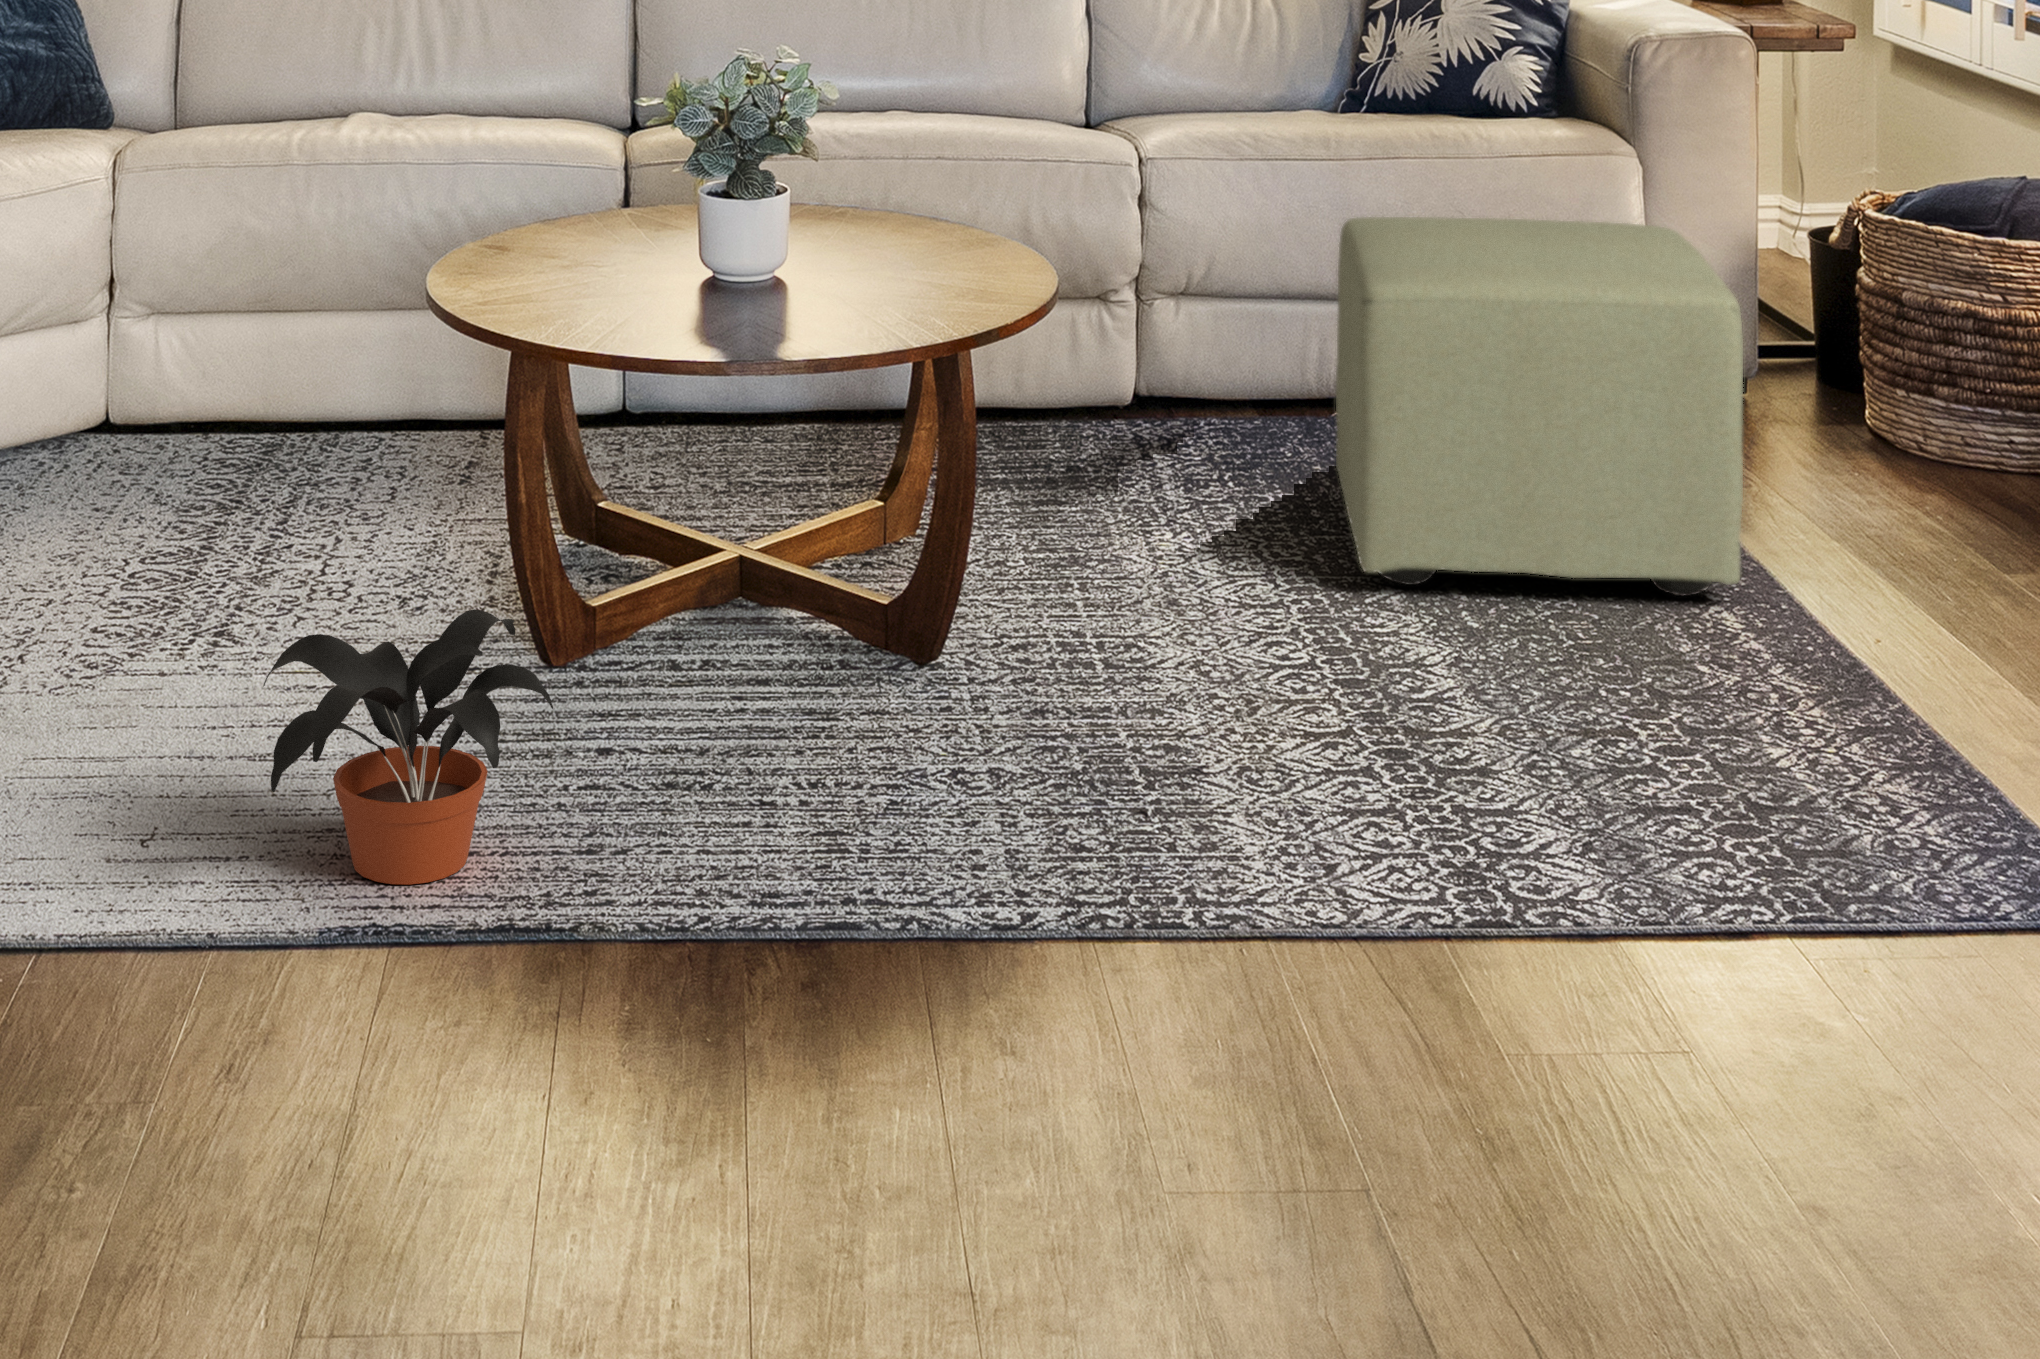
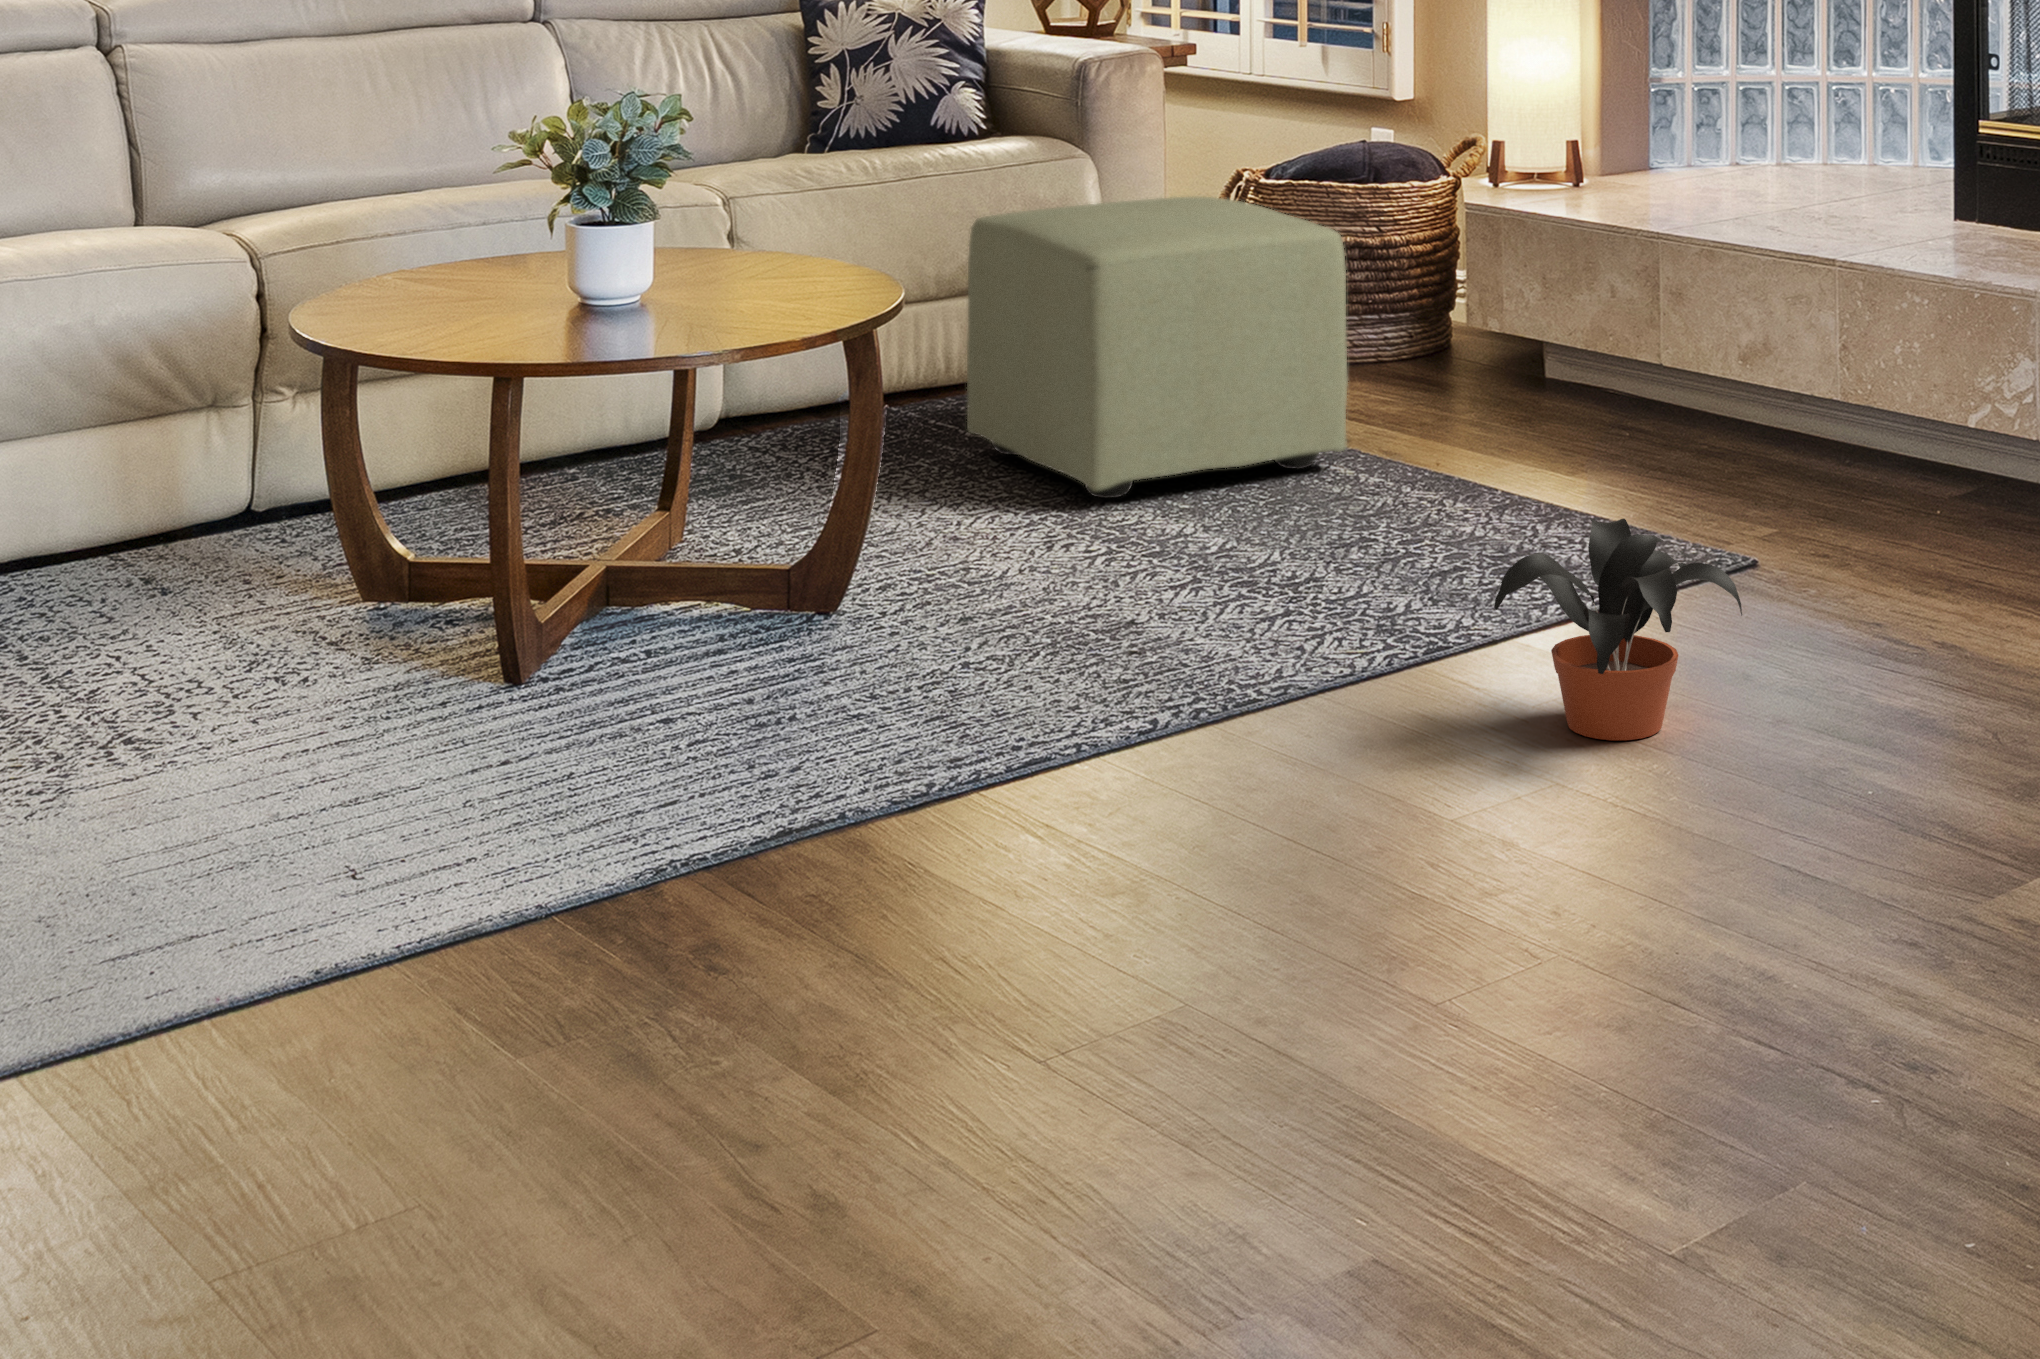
potted plant: present [263,609,553,884] -> present [1494,518,1742,740]

